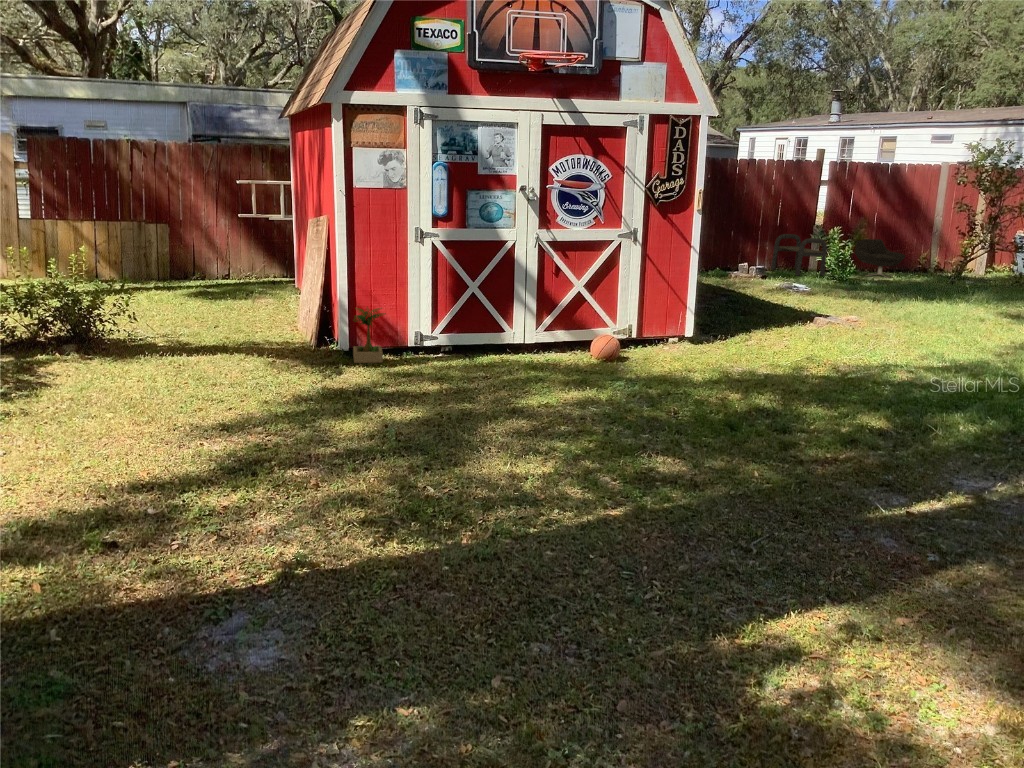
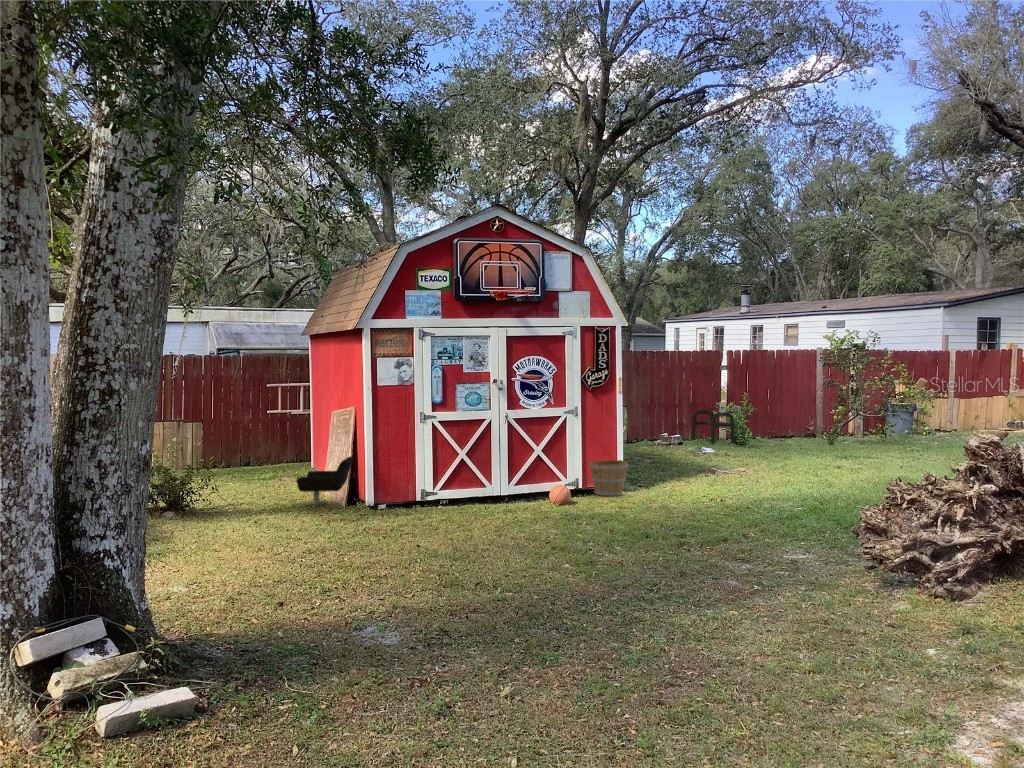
lounge chair: present [855,239,905,277] -> present [297,457,353,508]
wooden bucket: none [647,302,701,353] -> present [589,459,628,496]
potted plant: present [353,308,386,363] -> none [375,469,404,511]

